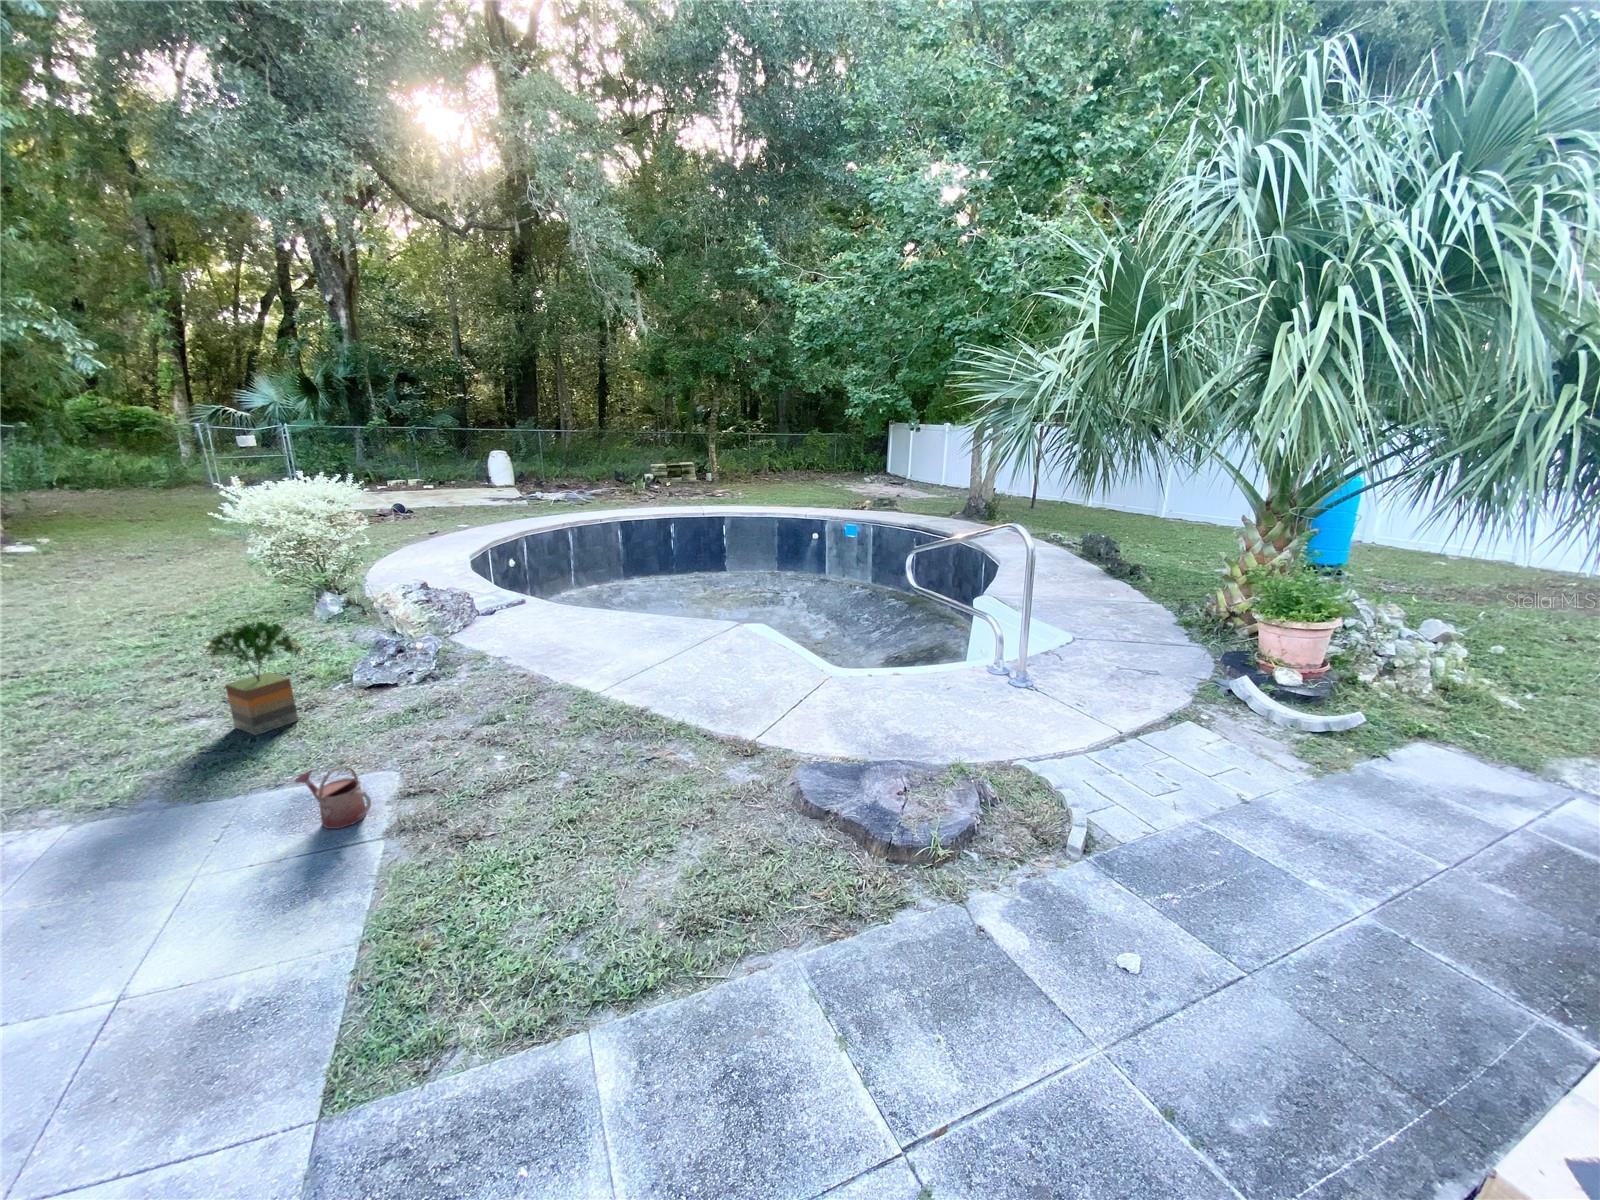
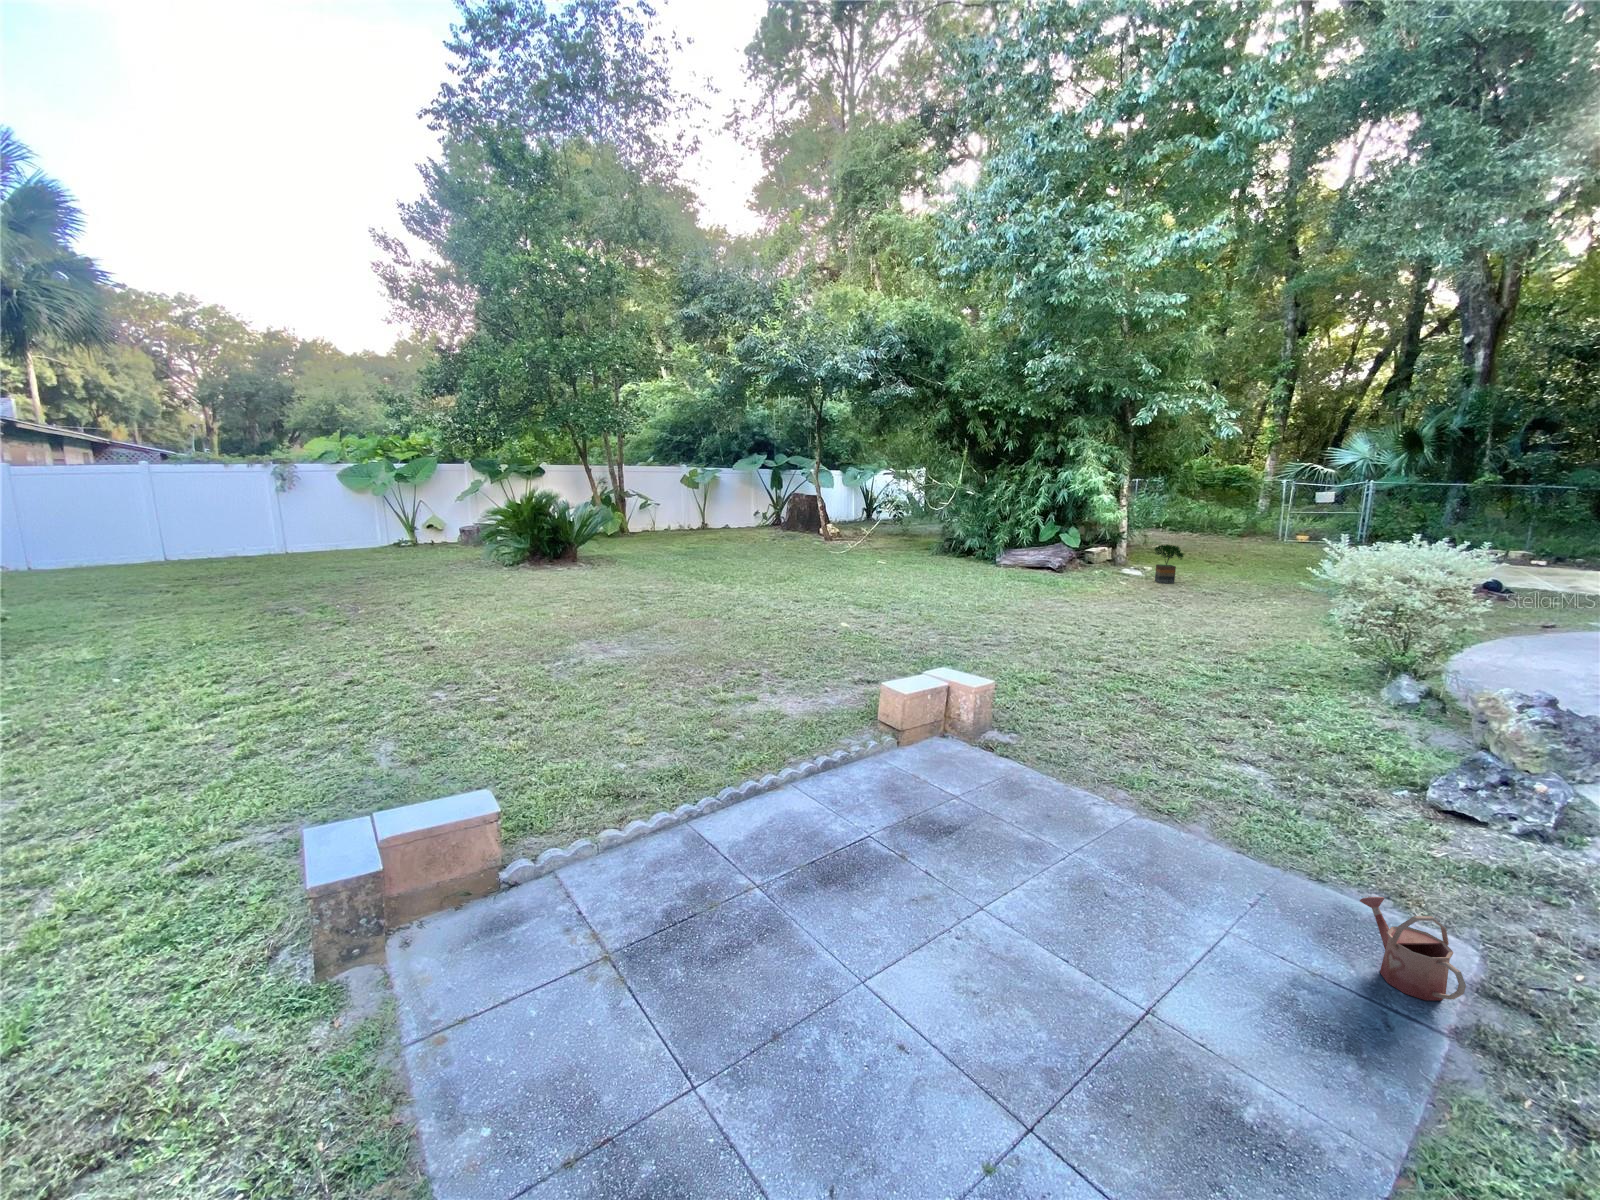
potted tree: present [204,622,304,736] -> present [1155,544,1183,584]

